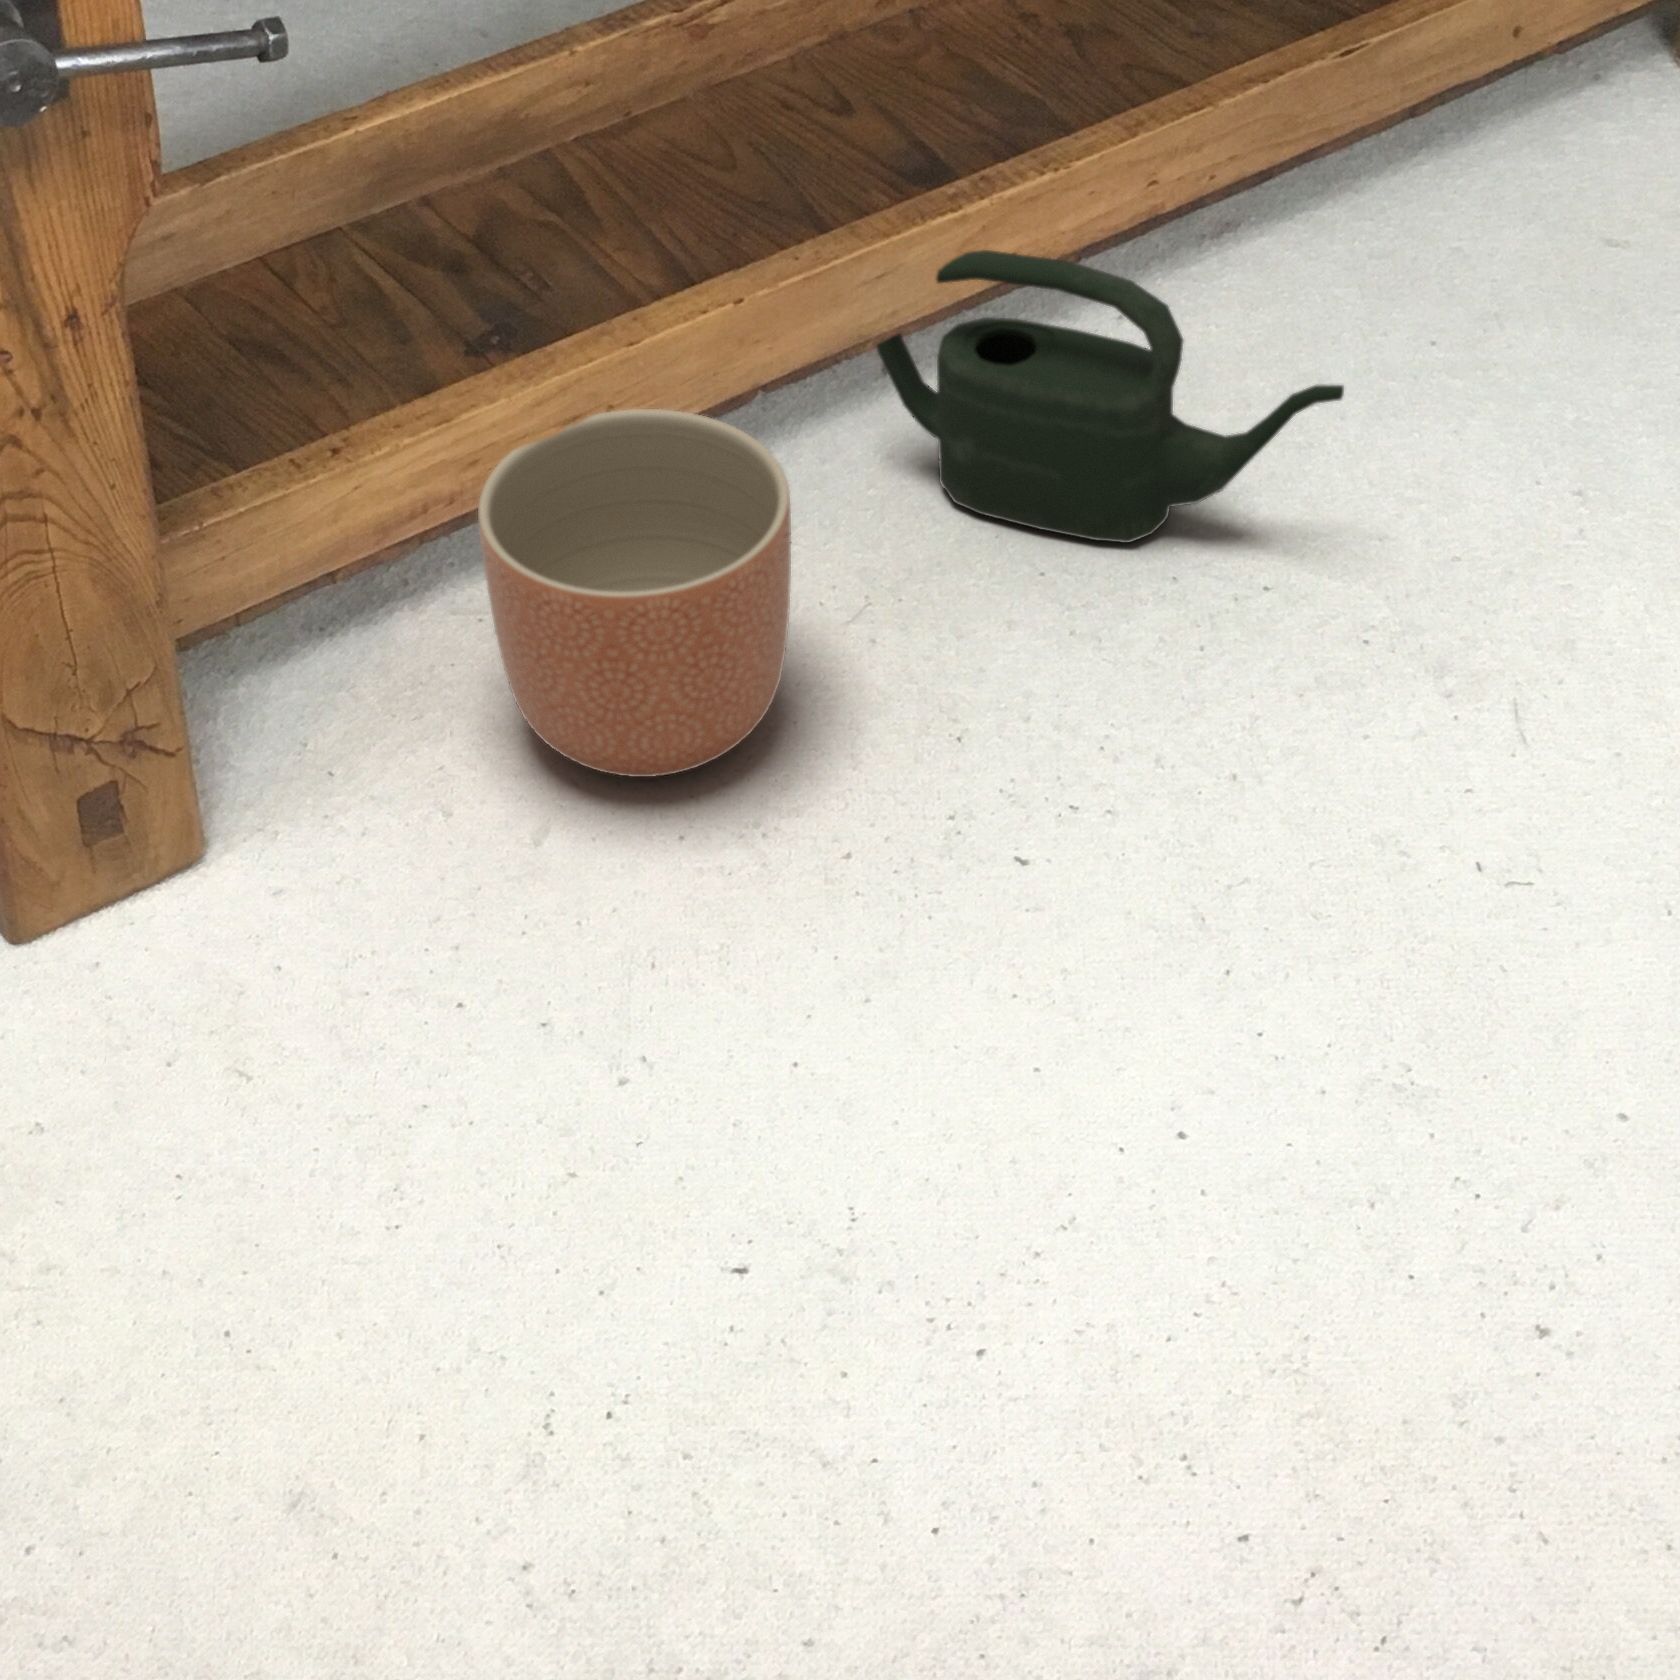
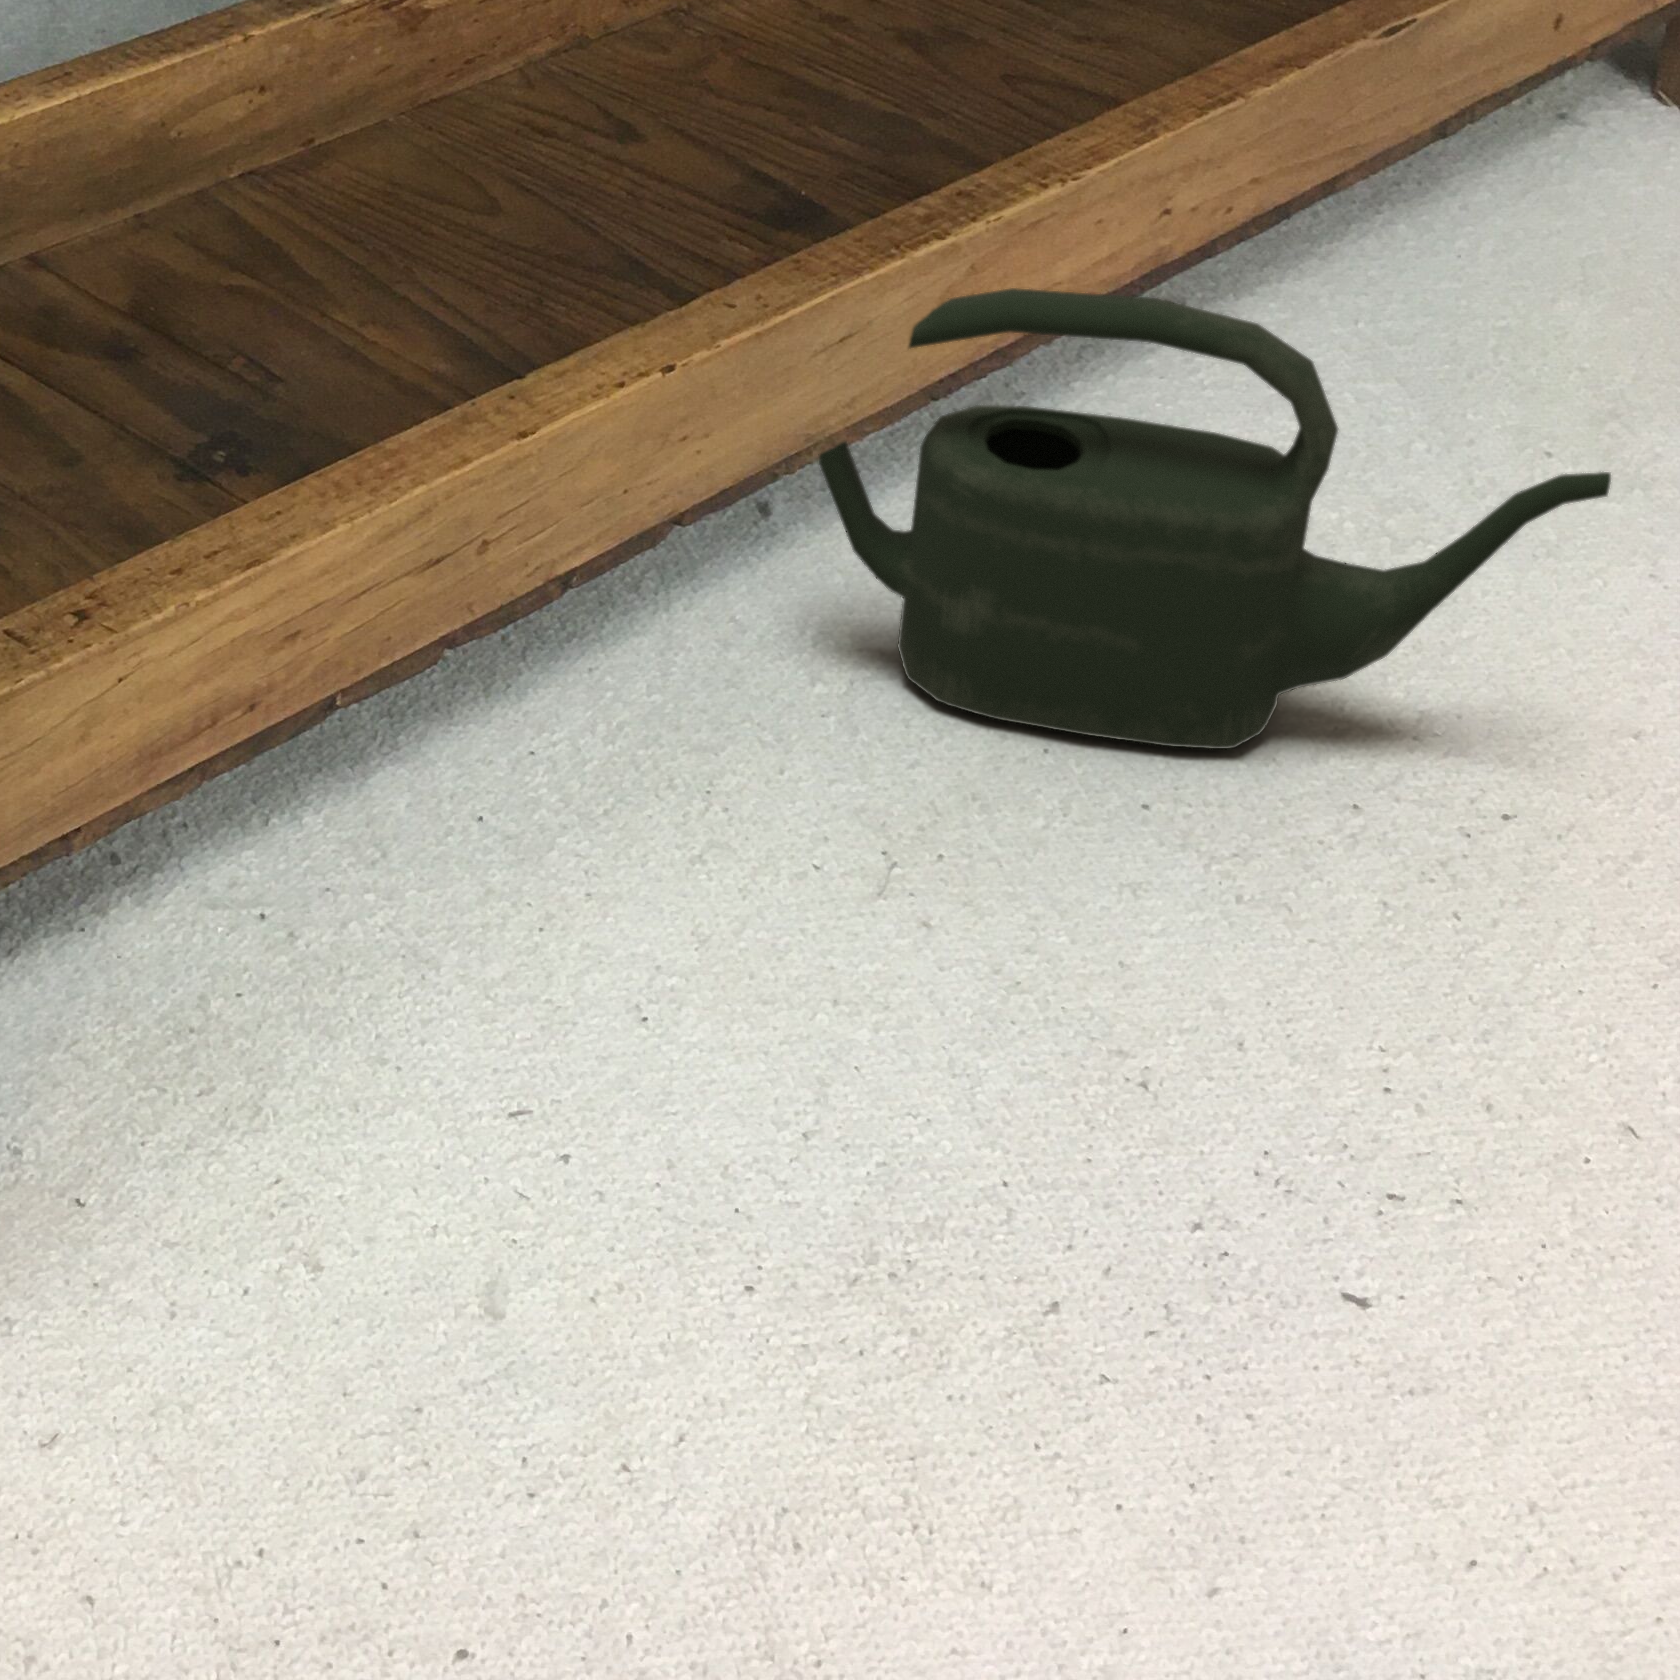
planter: present [478,409,791,777] -> none [350,536,898,1172]

